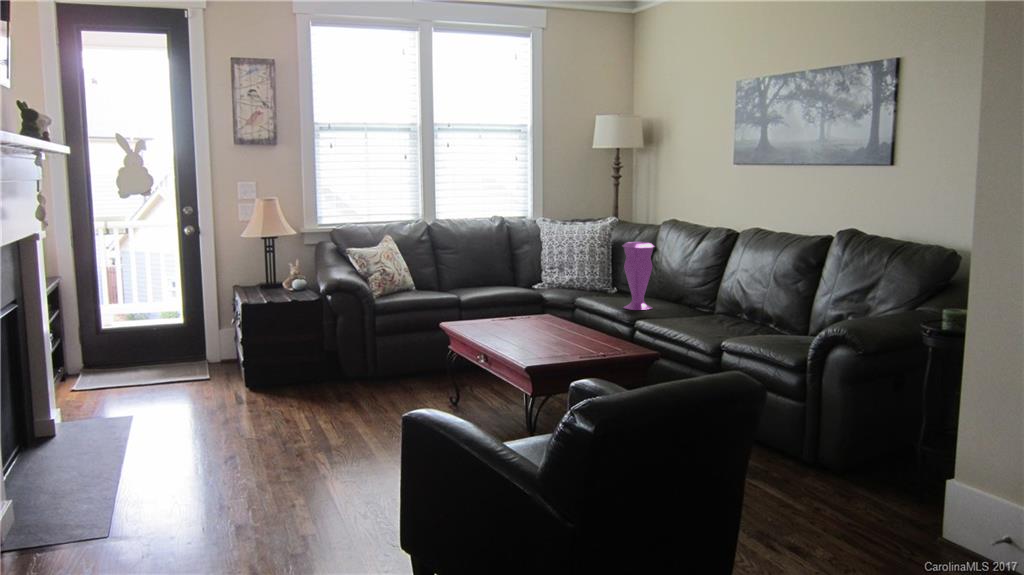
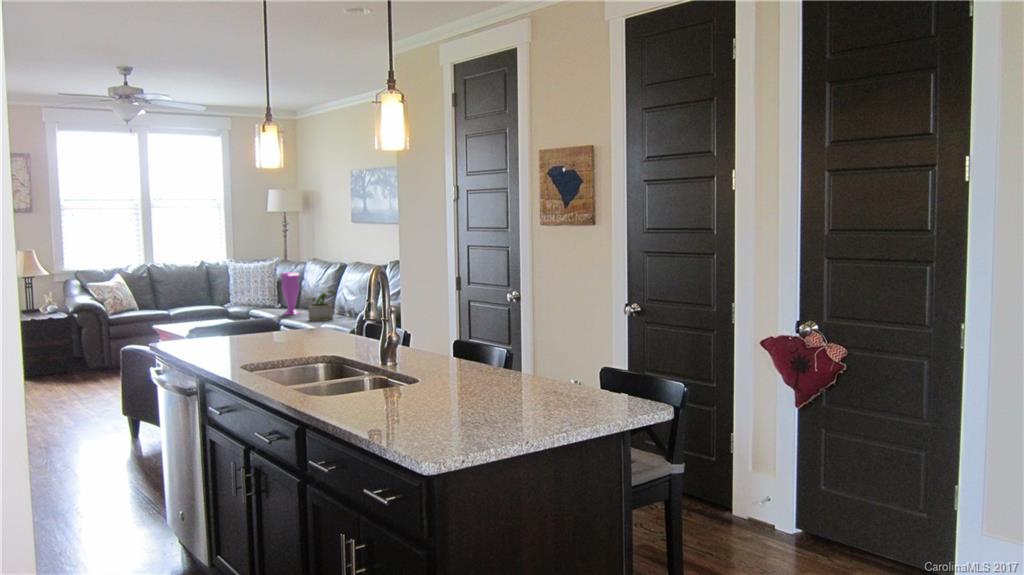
potted plant: none [672,277,724,327] -> present [308,291,336,321]

